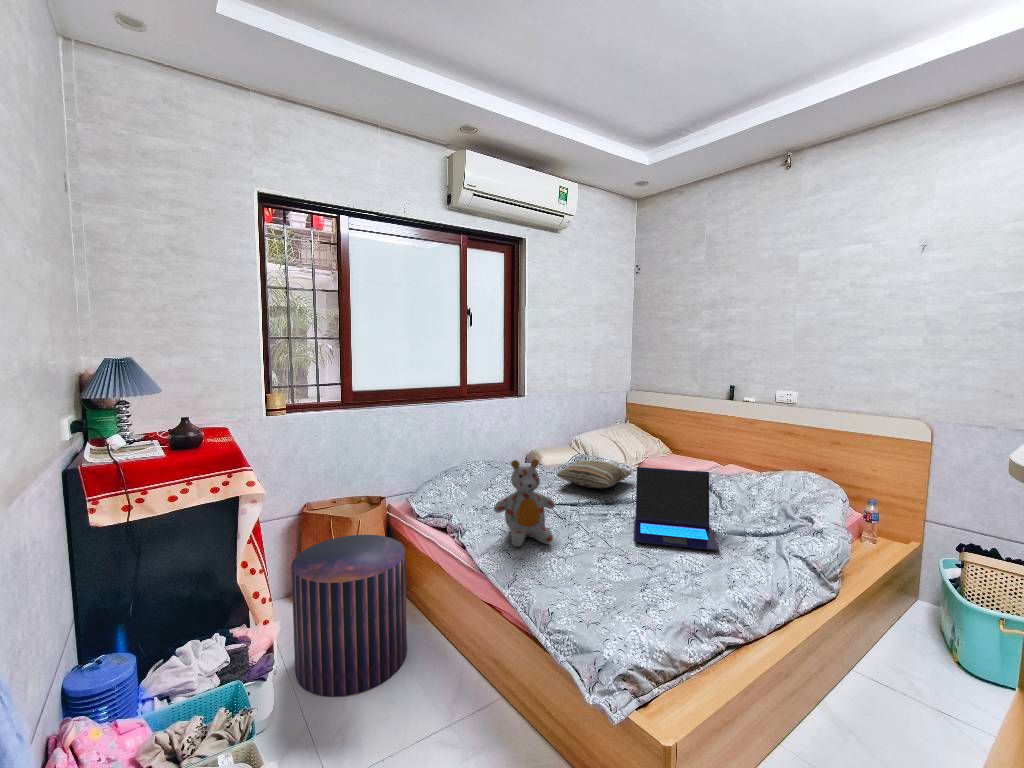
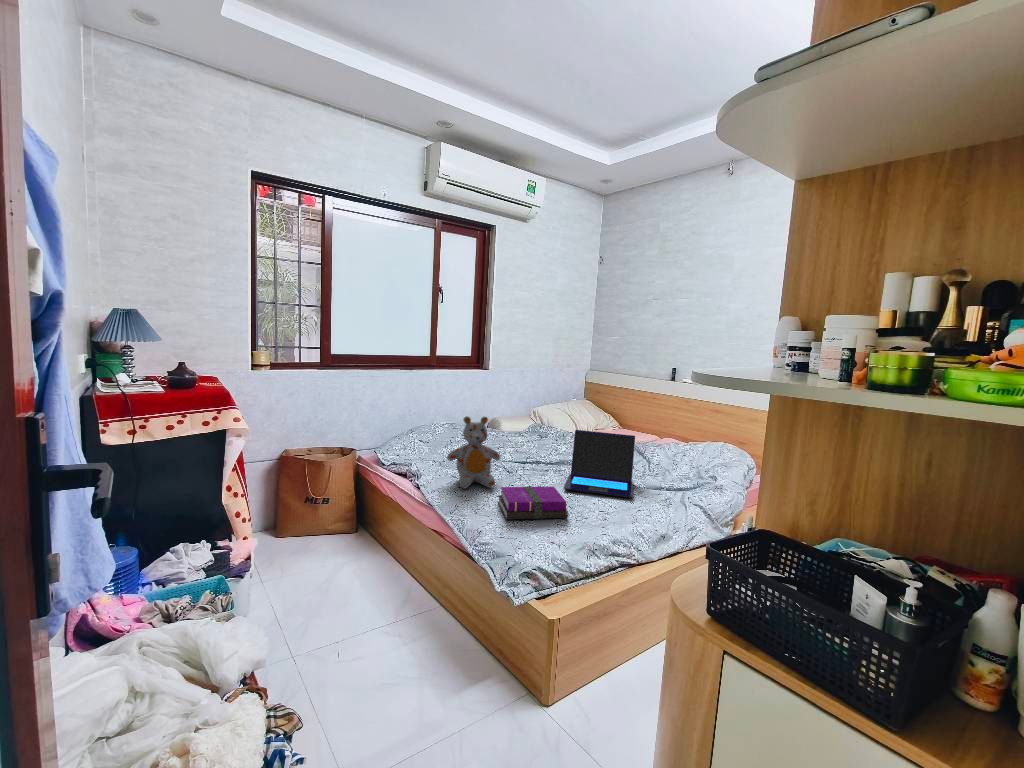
pillow: present [557,460,632,488] -> none [509,427,577,449]
pouf: present [291,535,407,696] -> none [269,475,368,601]
notebook: none [561,542,651,591] -> present [498,487,568,519]

